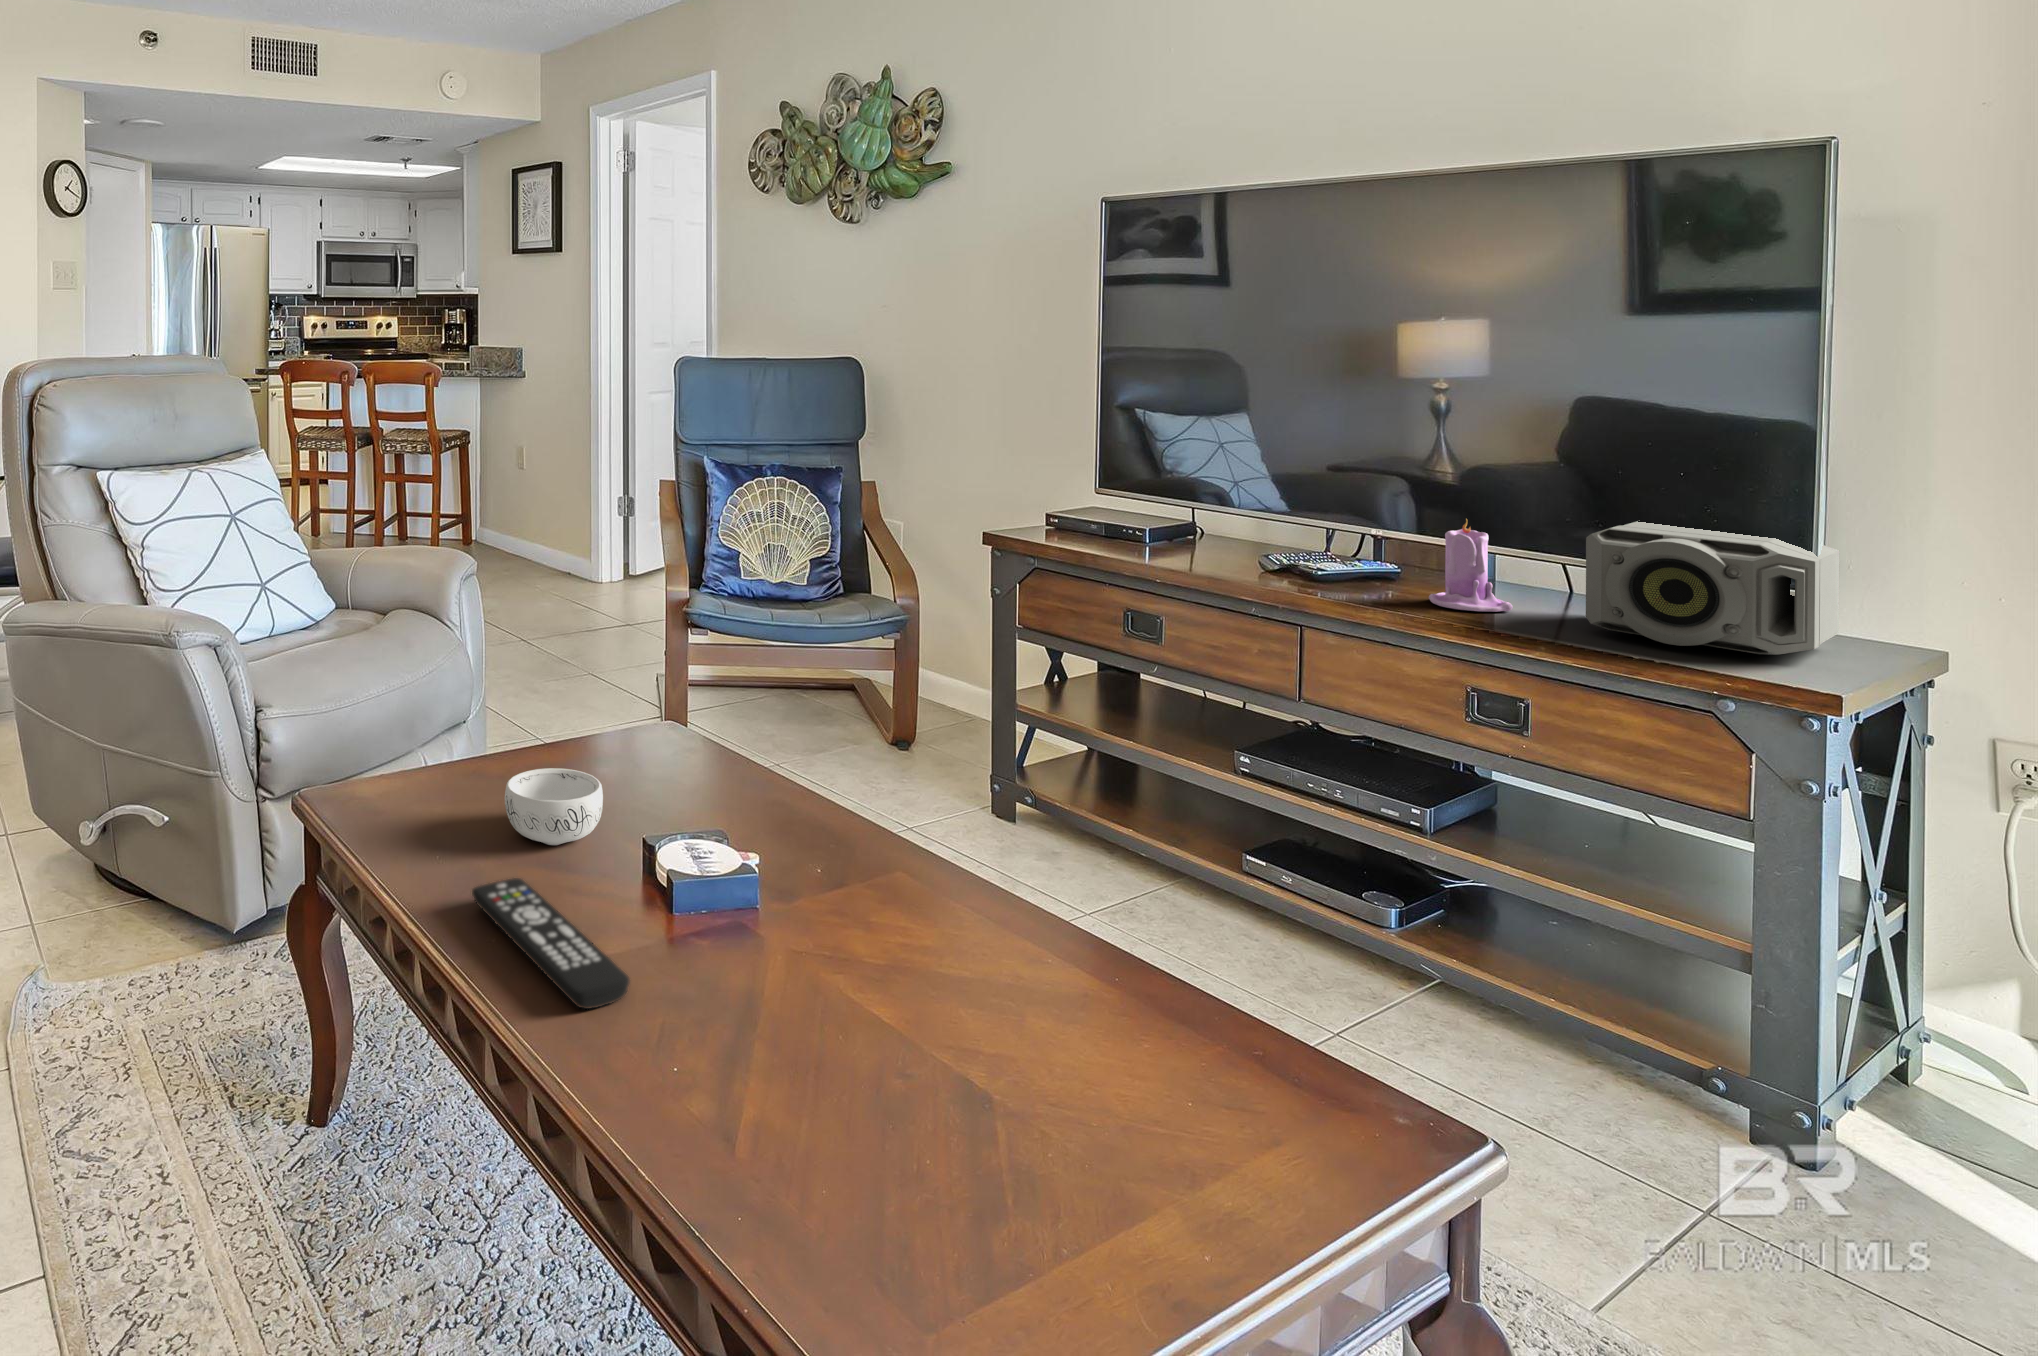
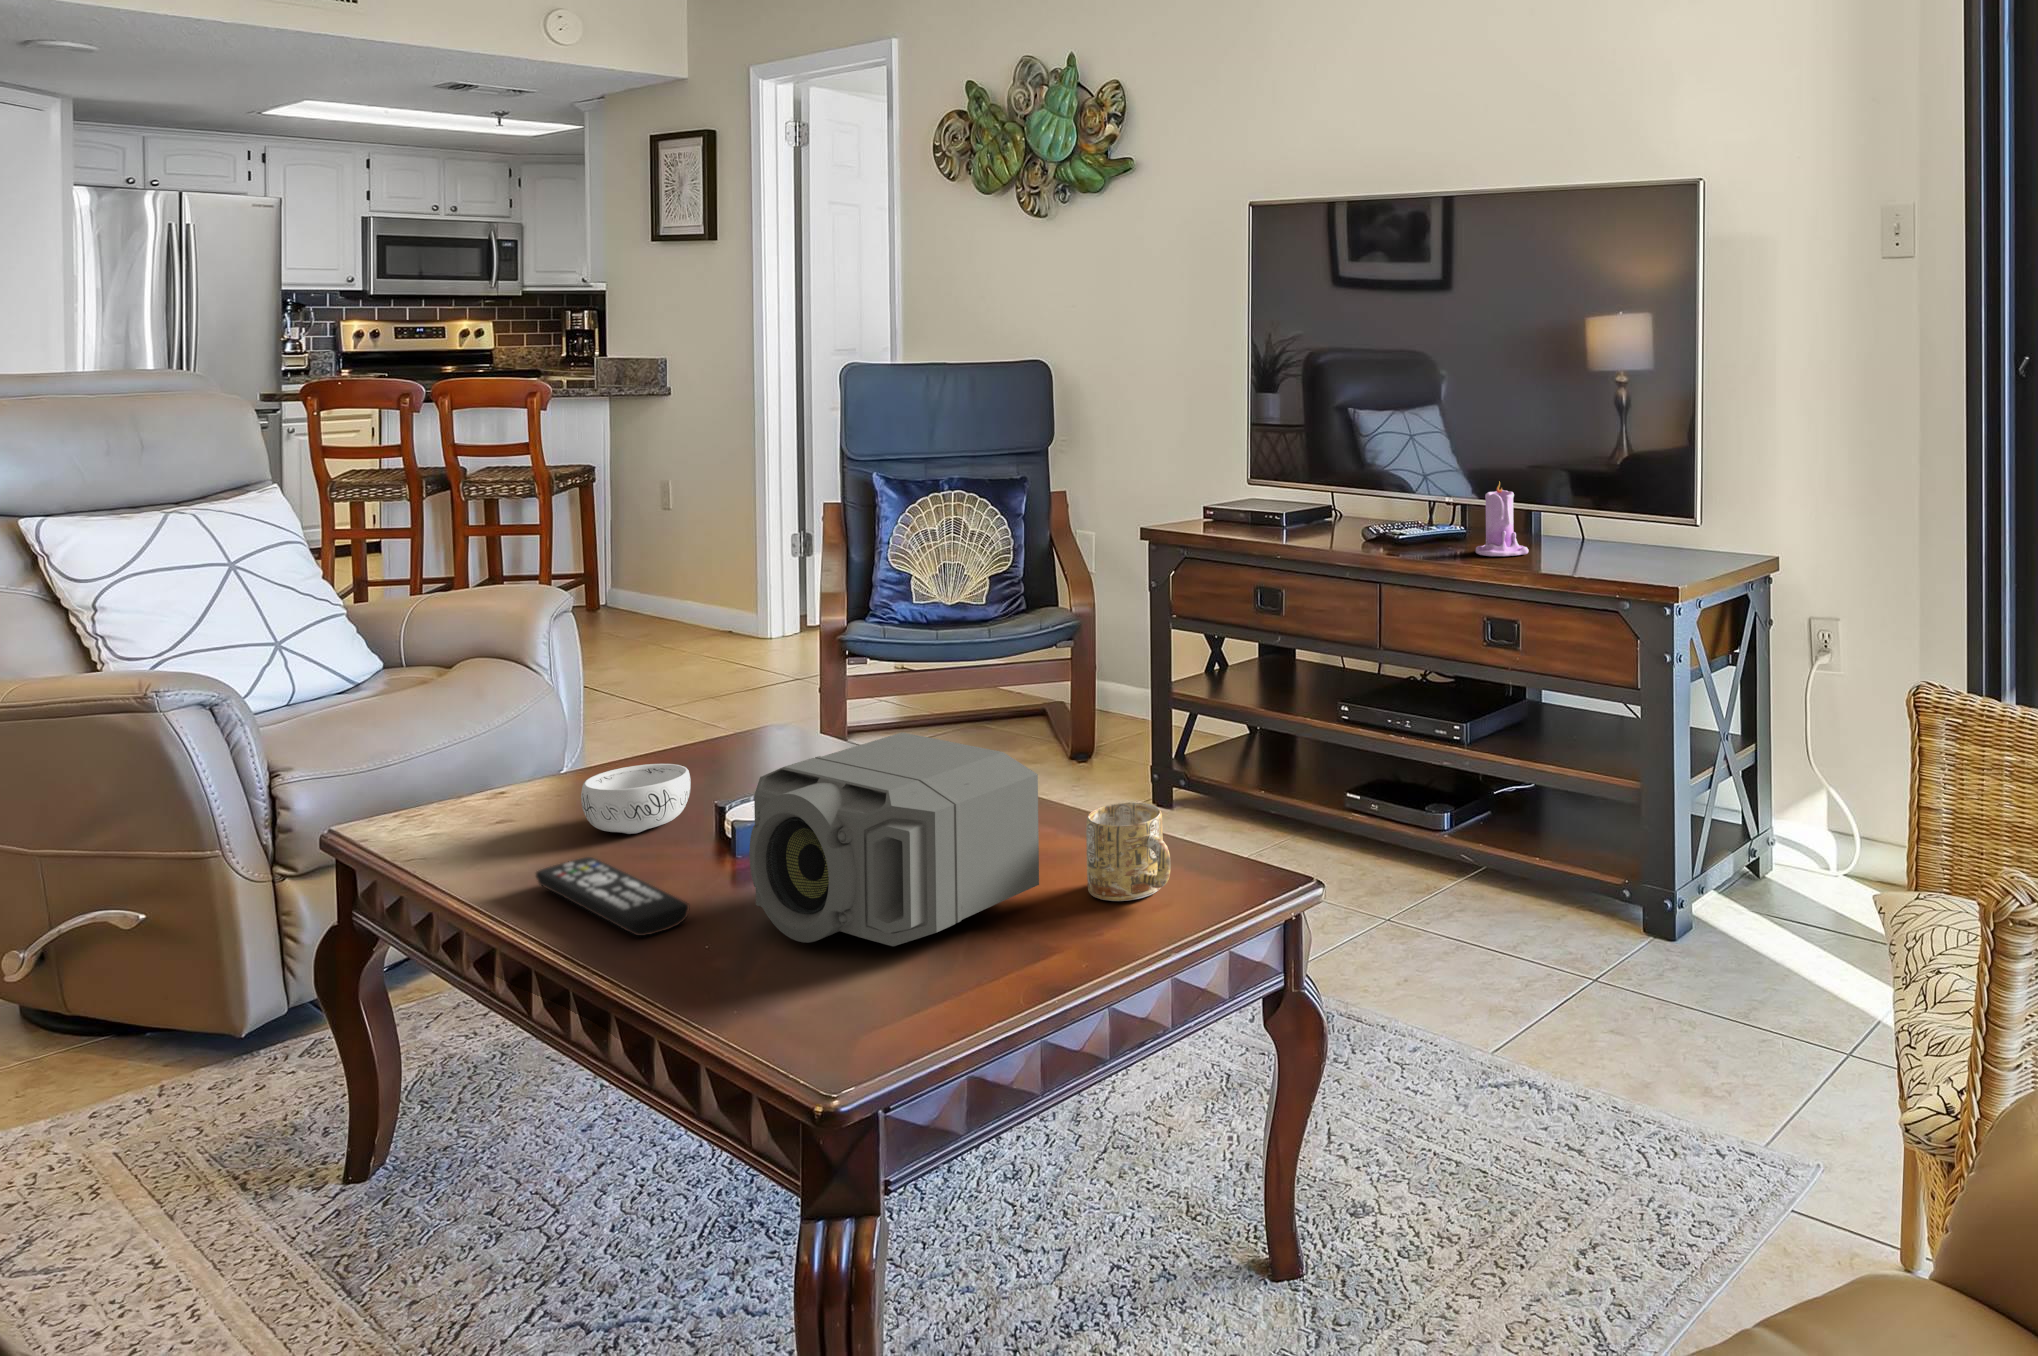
speaker: present [1586,521,1840,654] -> present [749,732,1039,946]
mug: none [1109,956,1248,1105] -> present [1086,803,1171,901]

